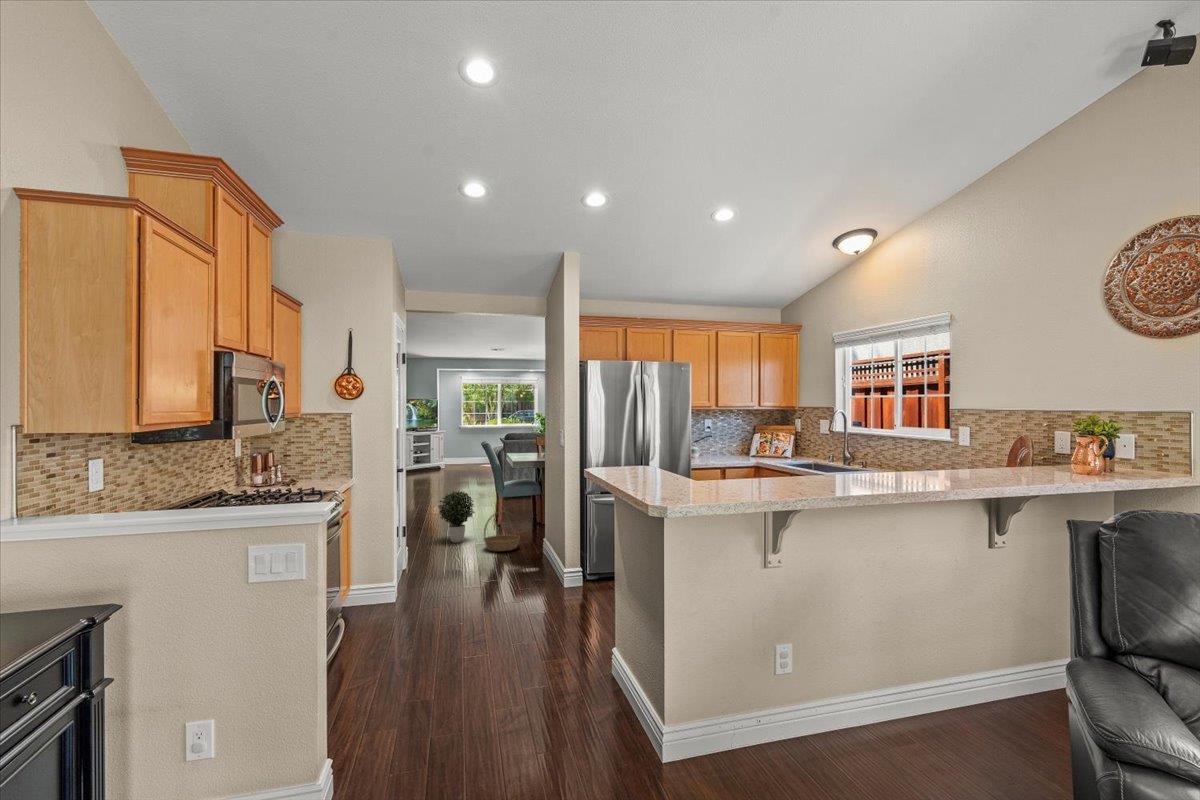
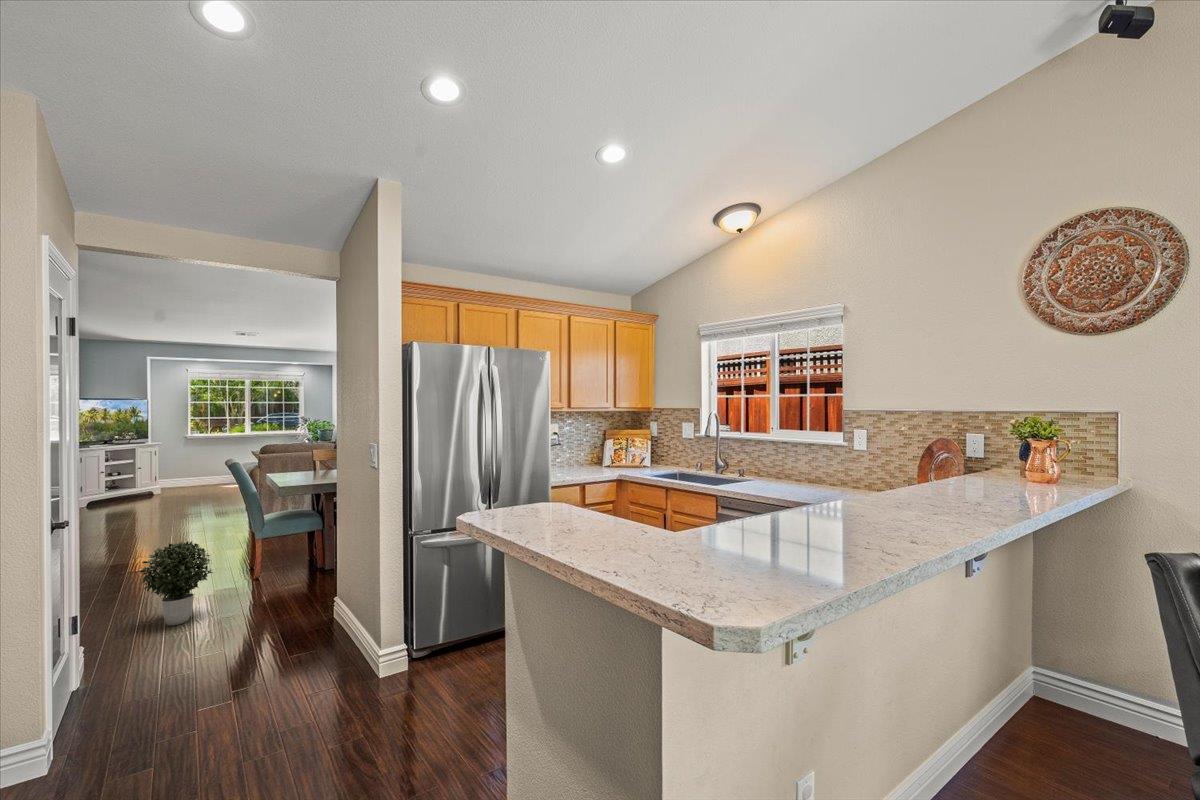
basket: present [484,511,520,551] -> none [229,567,294,632]

